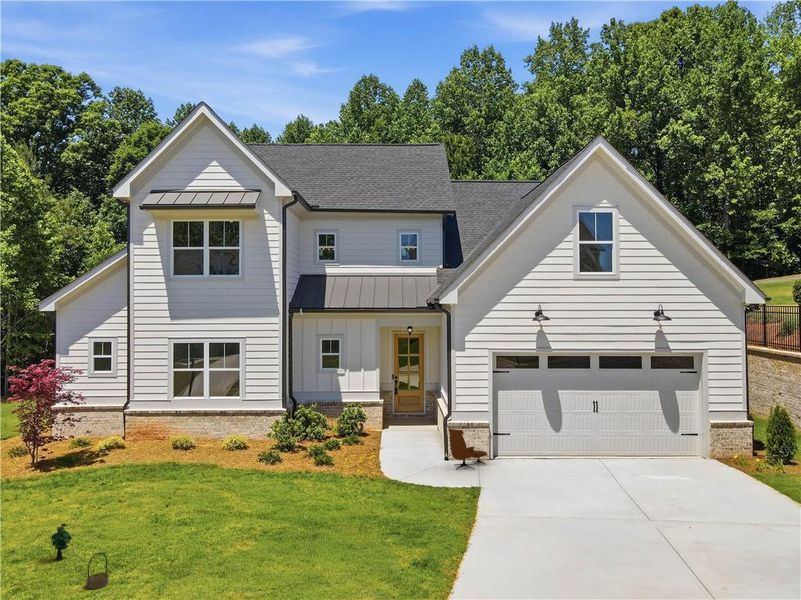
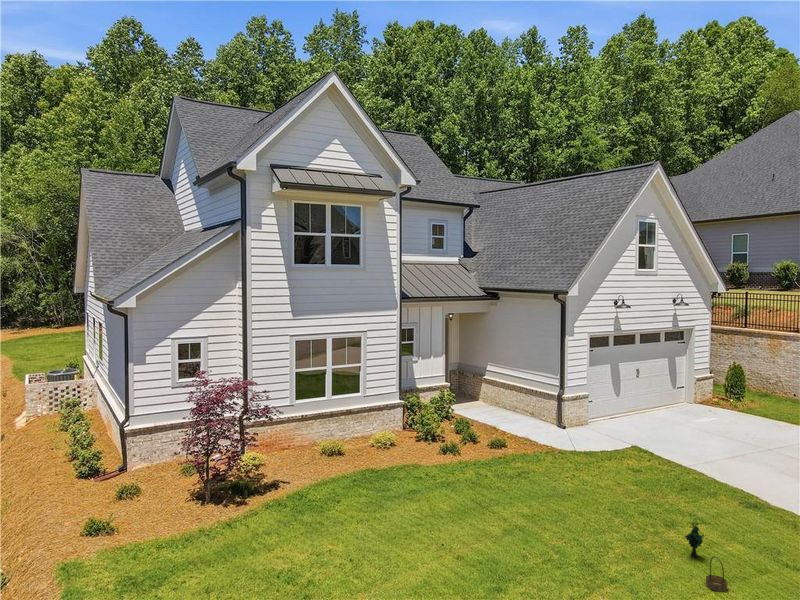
lounge chair: present [449,428,487,470] -> none [587,400,609,434]
decorative plant: present [49,524,72,561] -> present [685,523,704,558]

